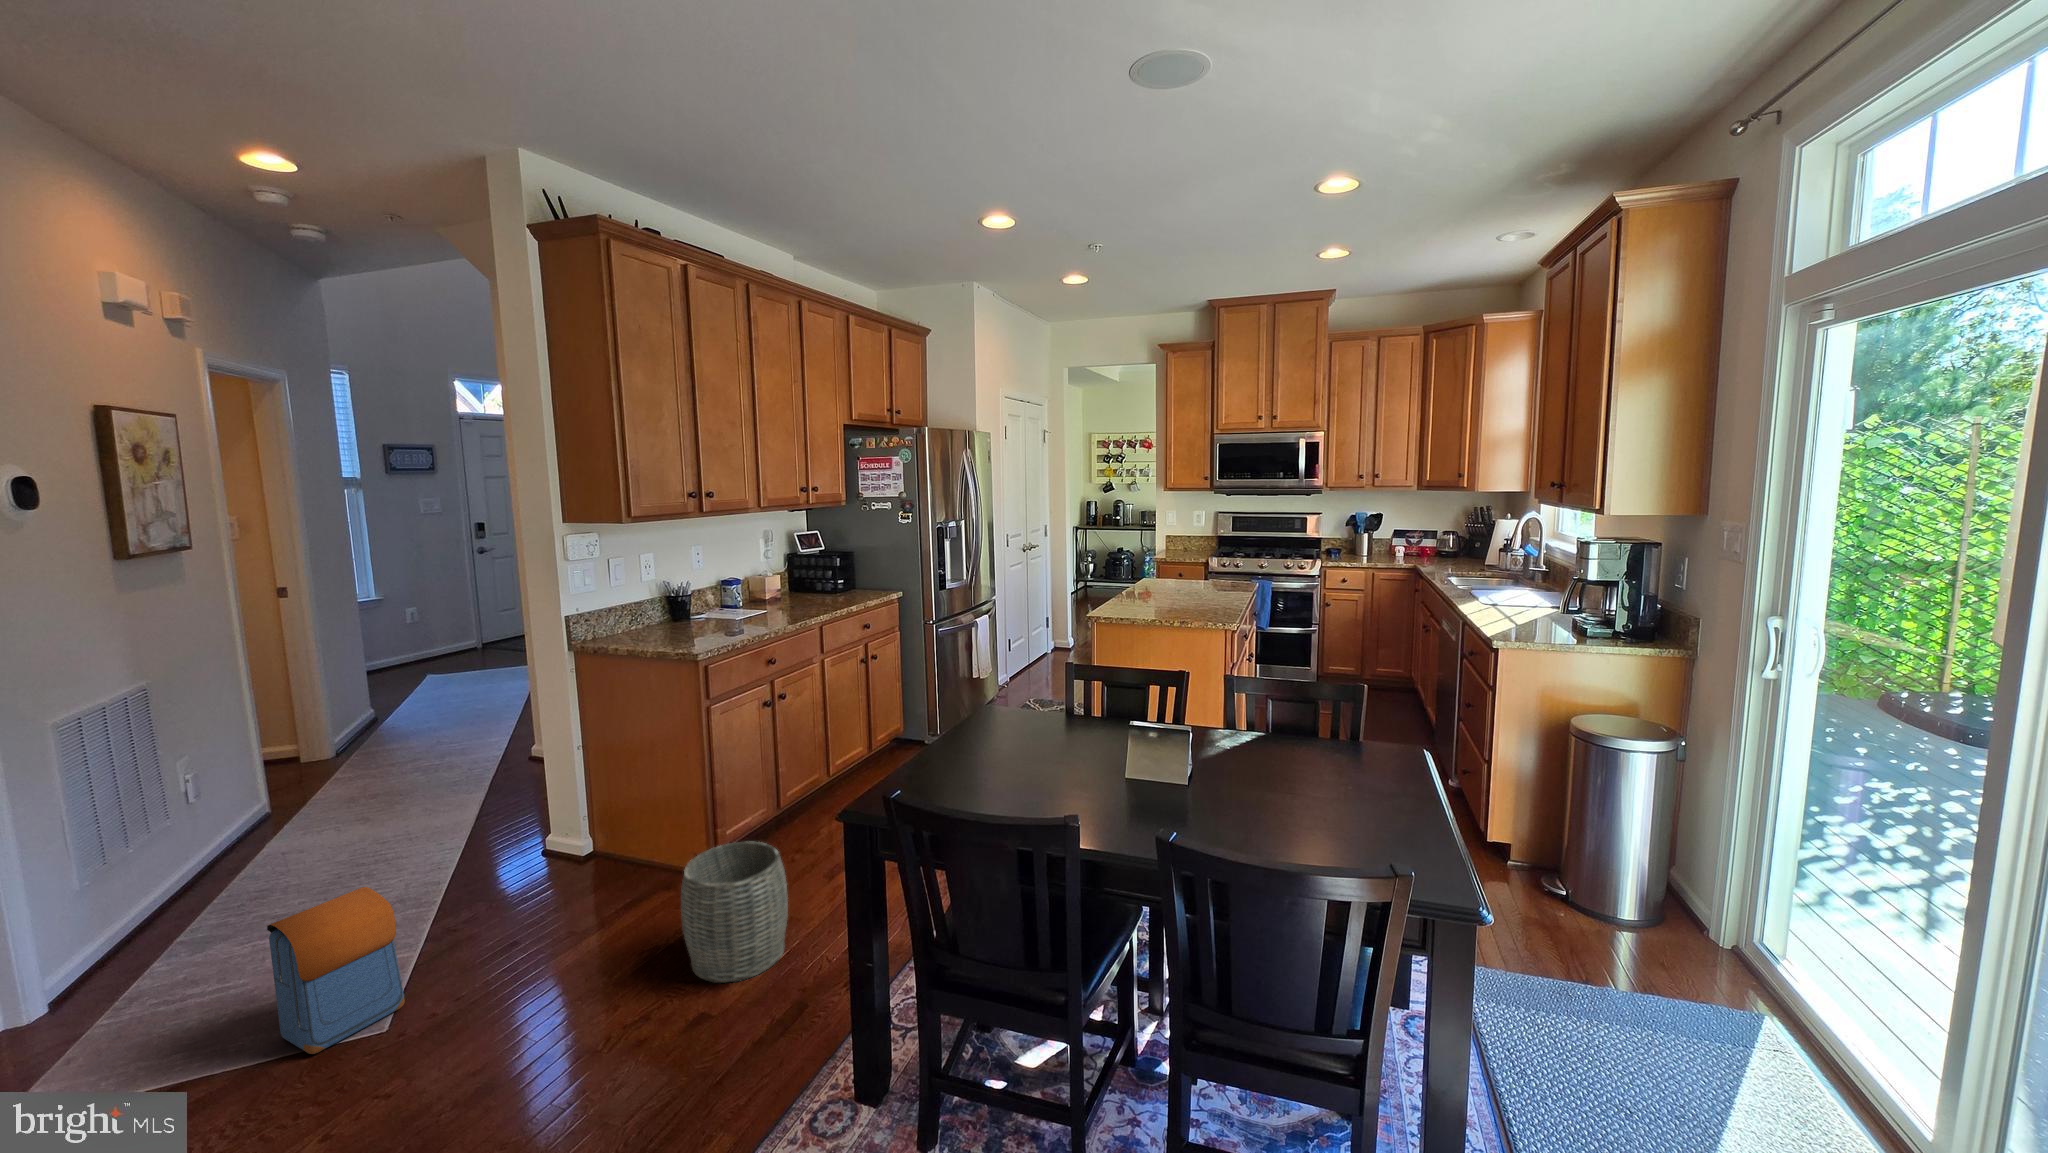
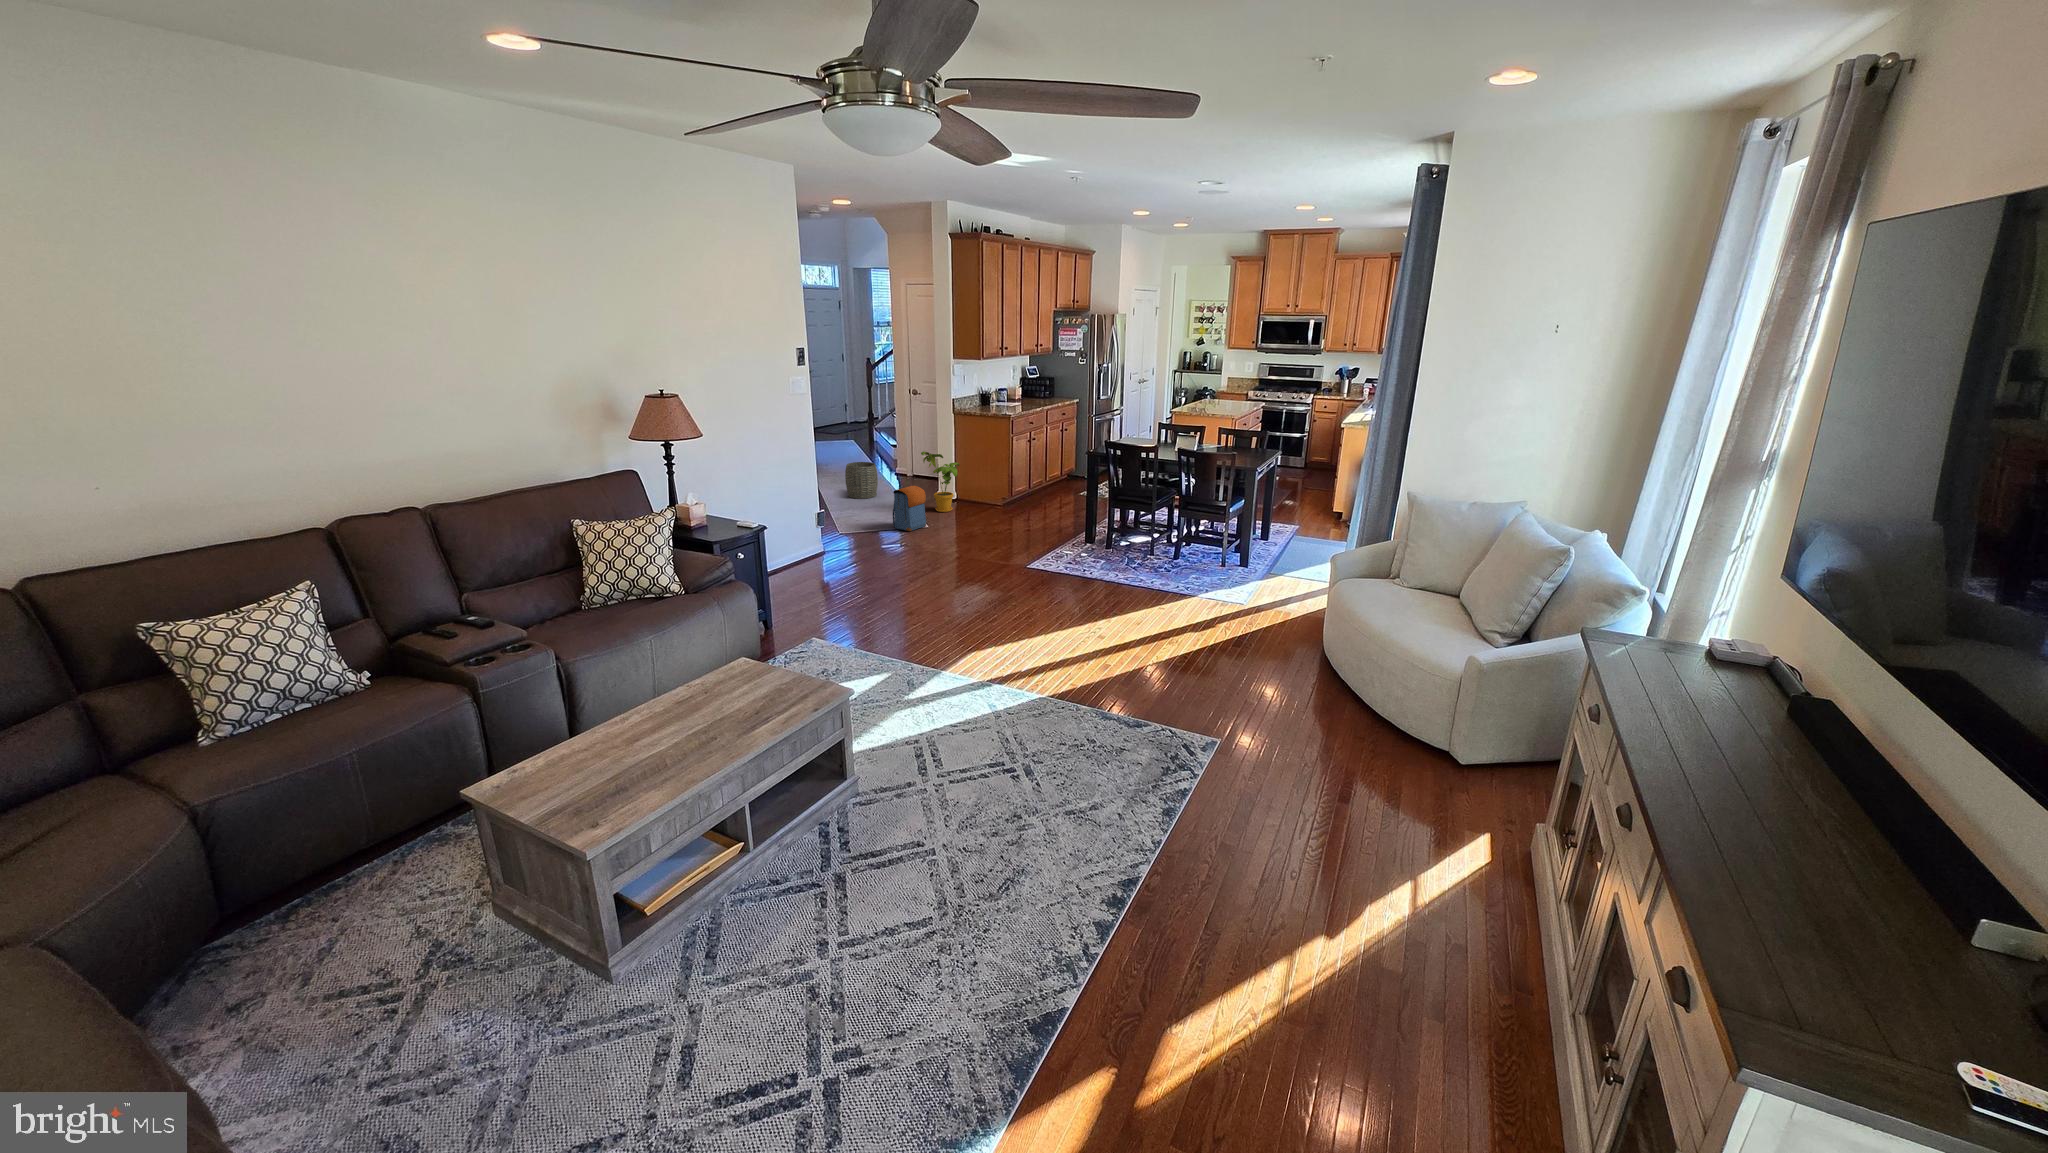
house plant: none [448,758,589,912] -> present [921,452,960,512]
woven basket: present [681,842,788,983] -> present [845,462,878,499]

